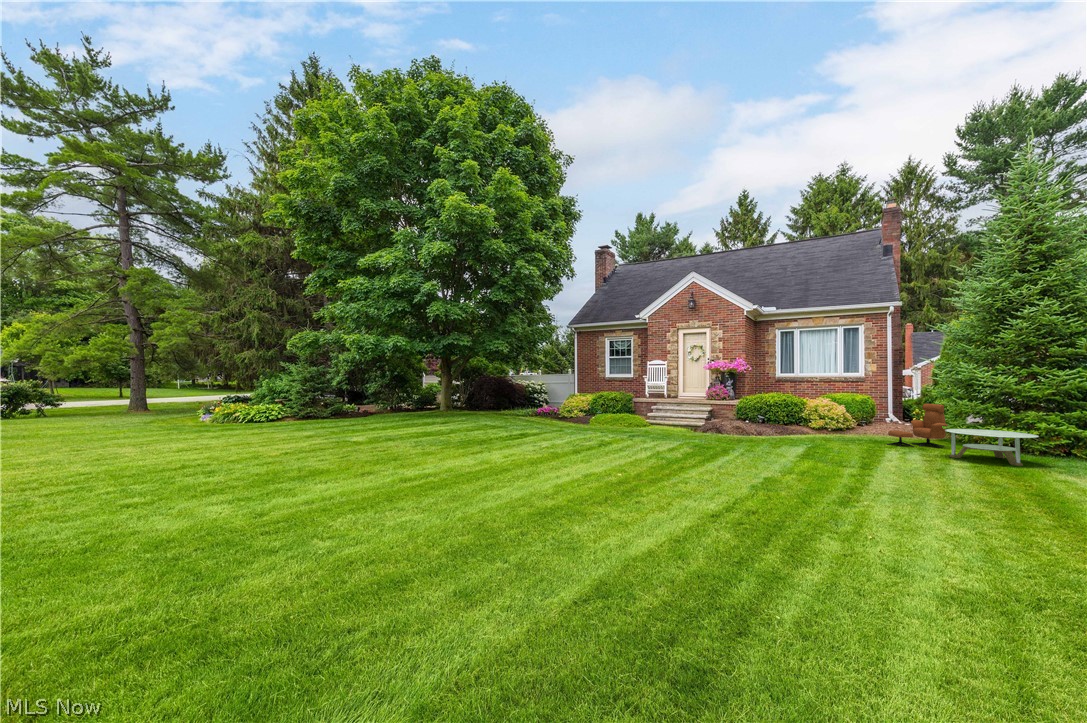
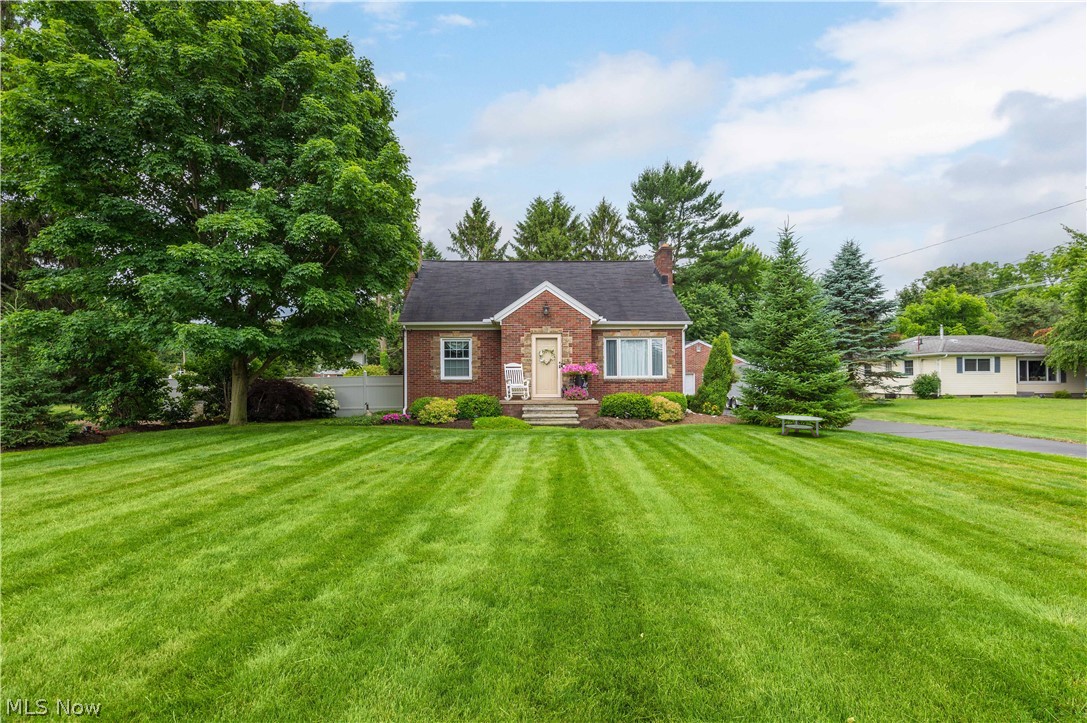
lounge chair: present [887,404,948,448] -> none [729,399,760,430]

